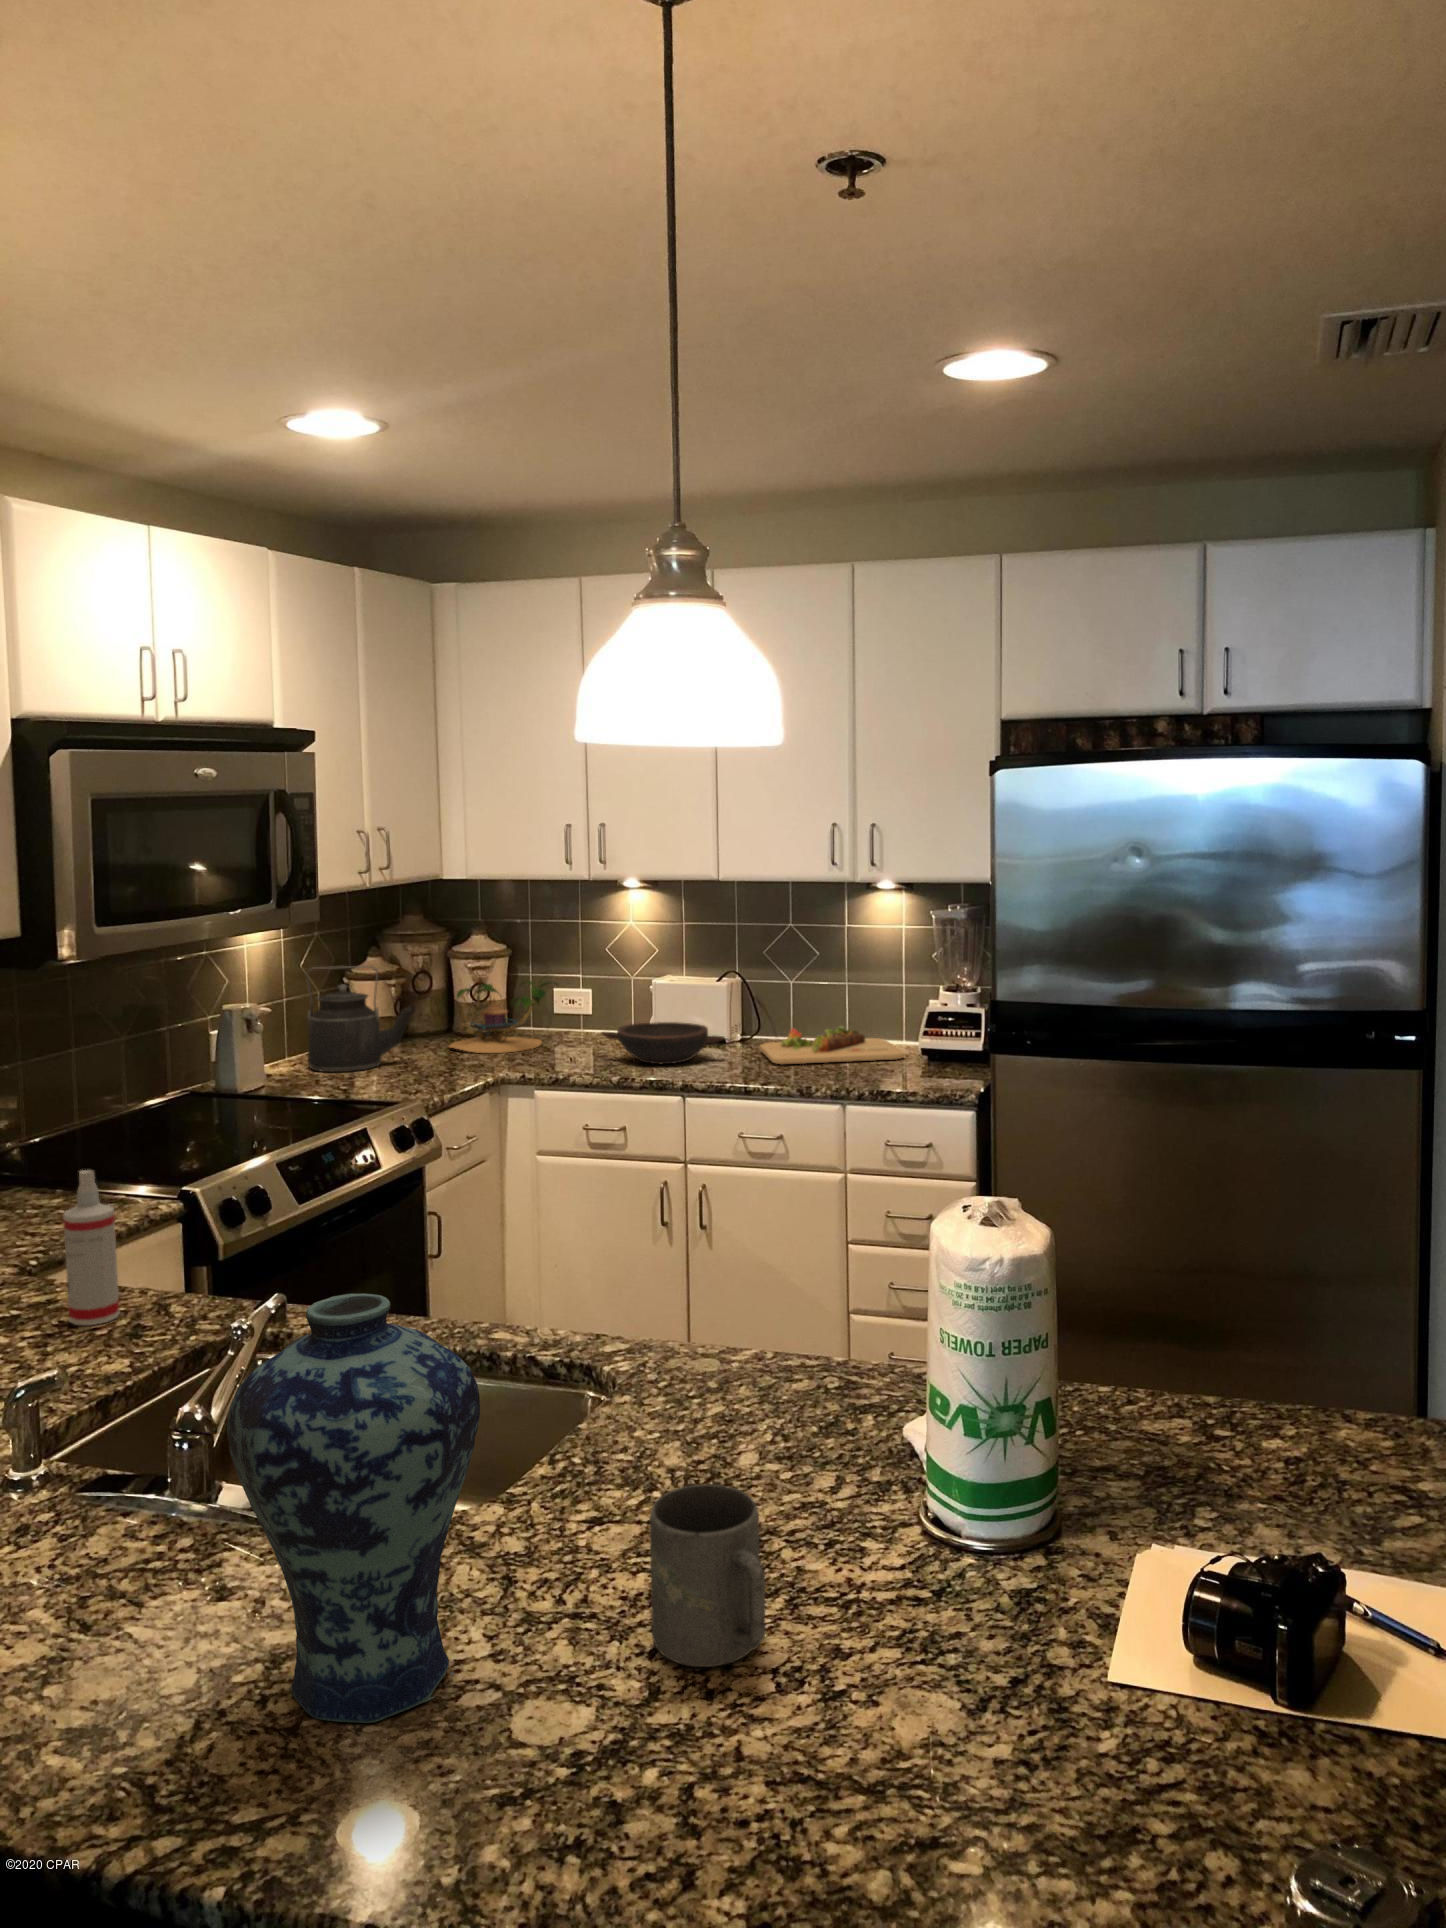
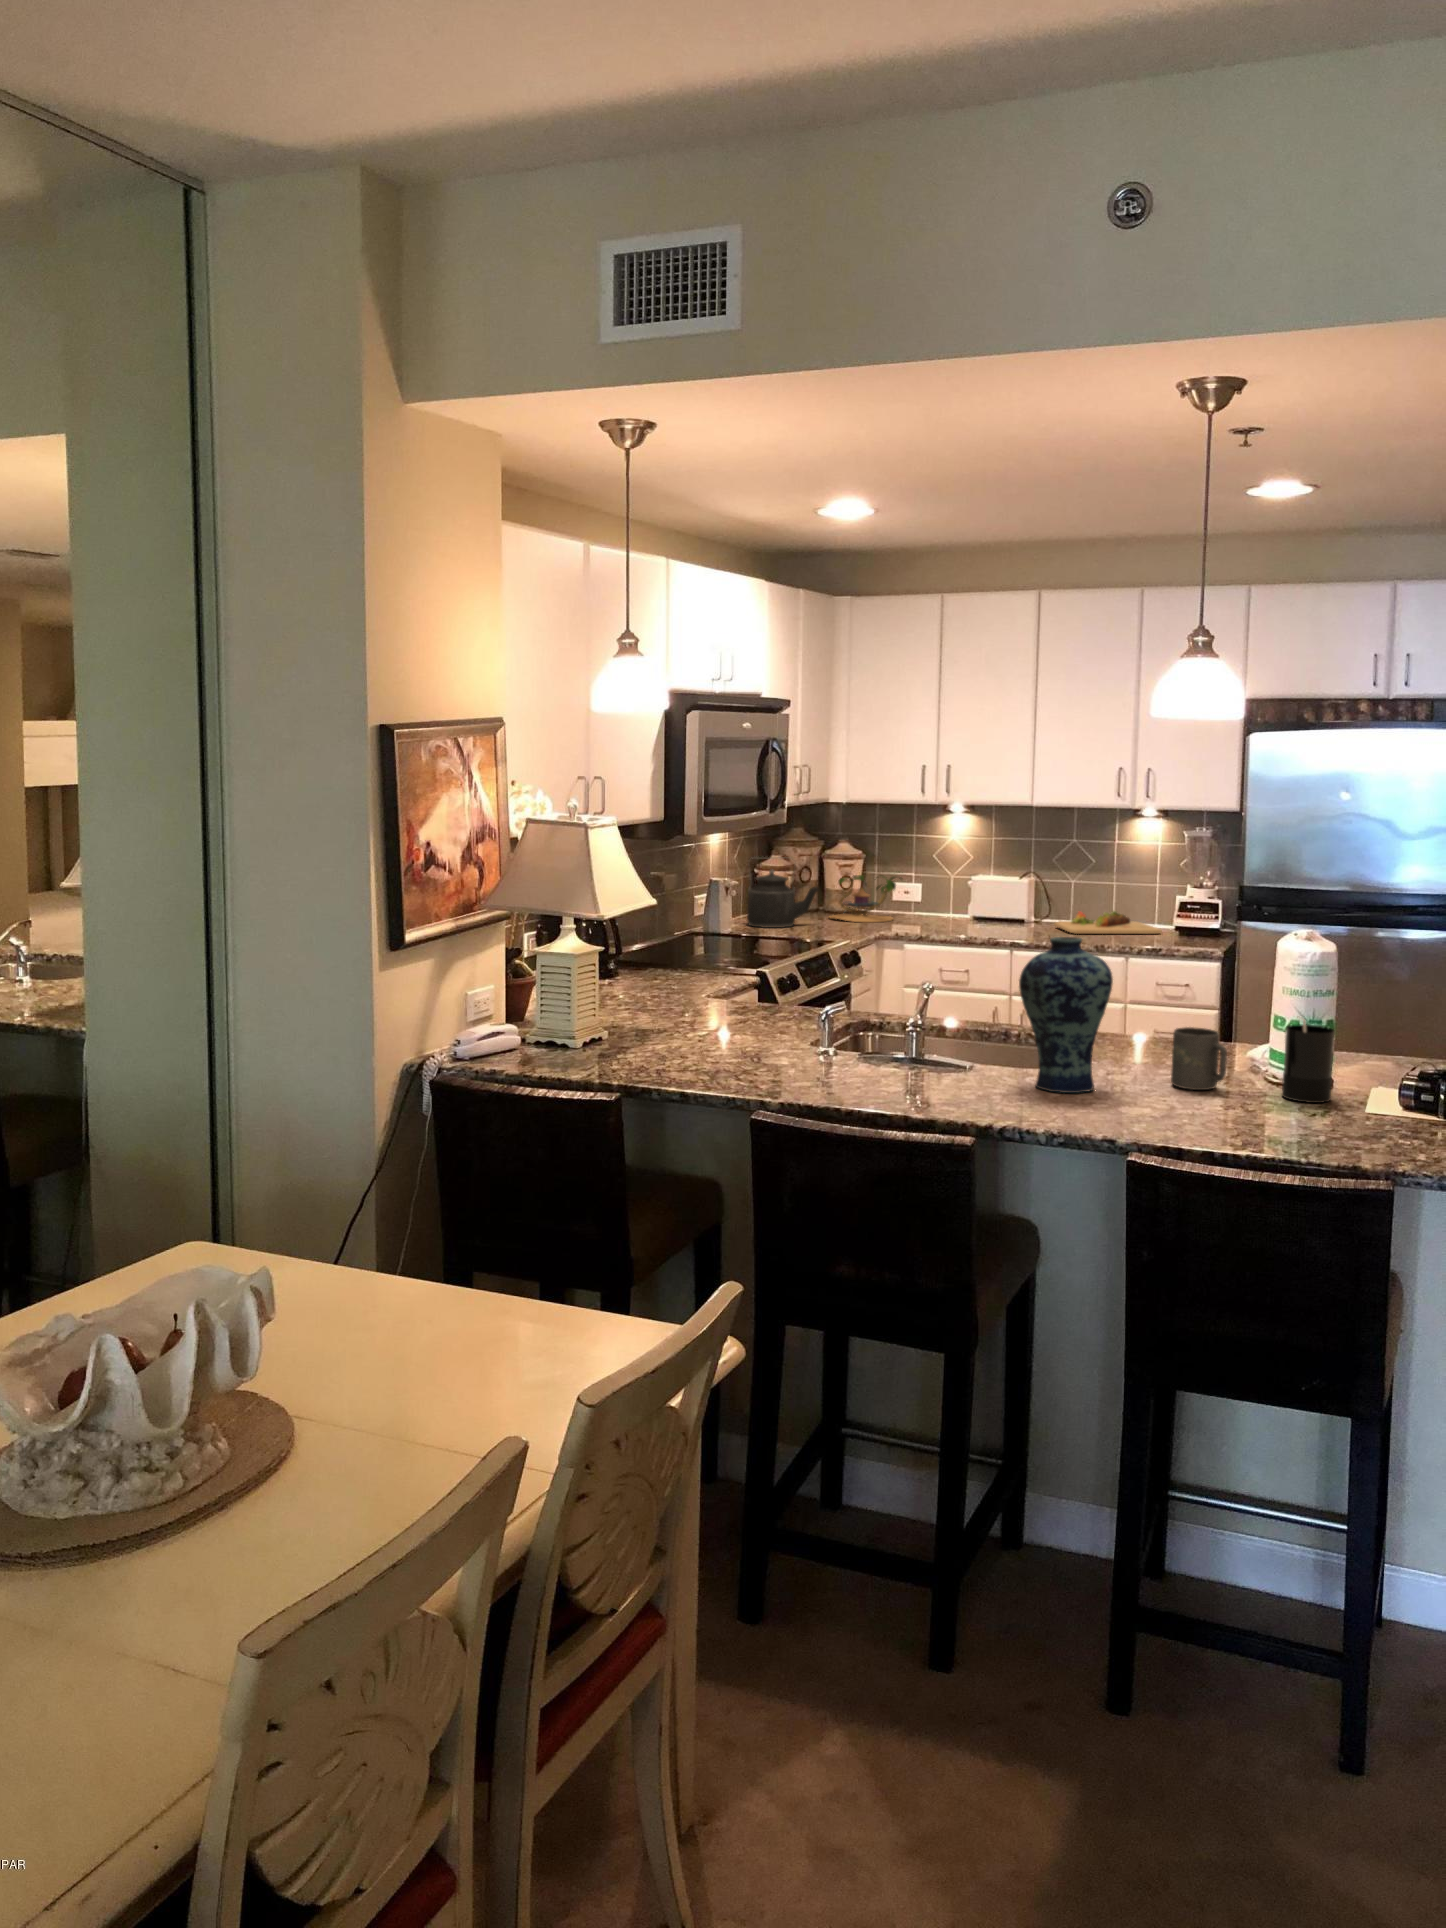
bowl: present [602,1022,724,1064] -> none [946,904,1034,931]
spray bottle: present [63,1170,120,1325] -> none [783,931,808,1010]
candle: none [904,1468,1022,1724] -> present [1282,1019,1335,1103]

